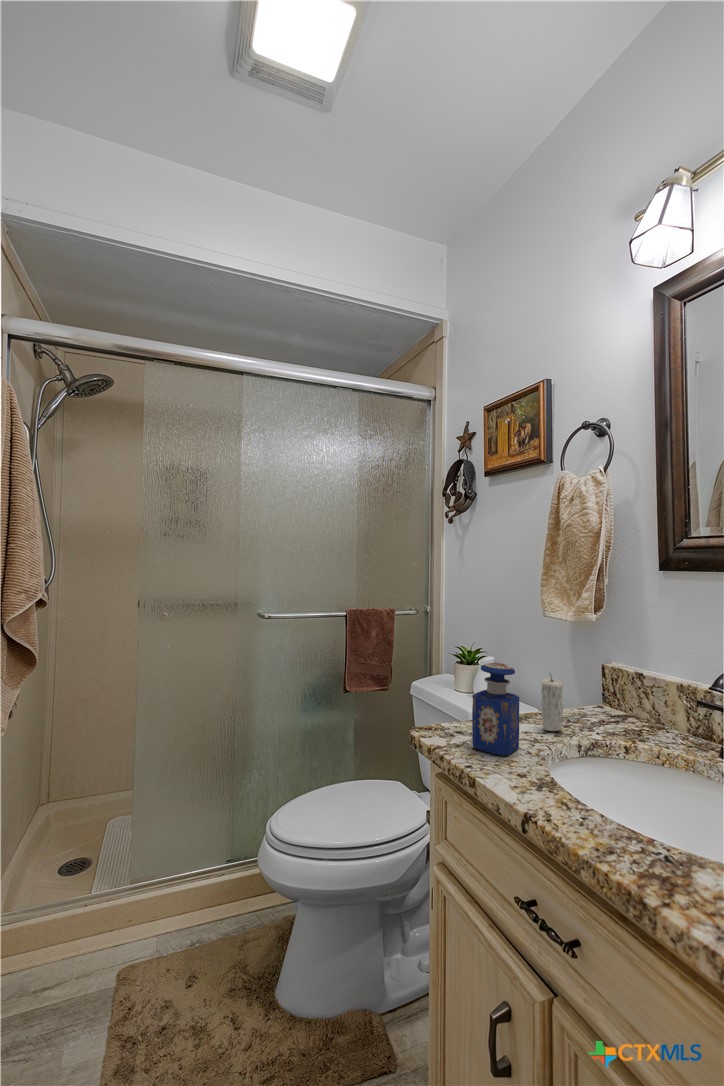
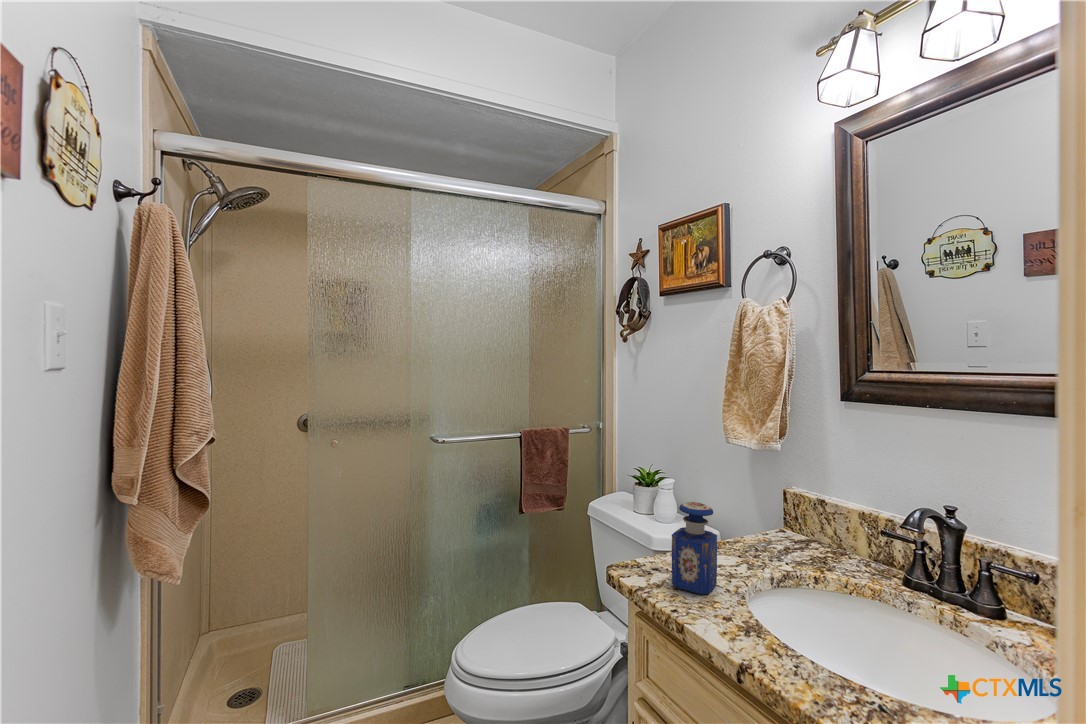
candle: present [541,674,563,731] -> none [732,502,753,562]

